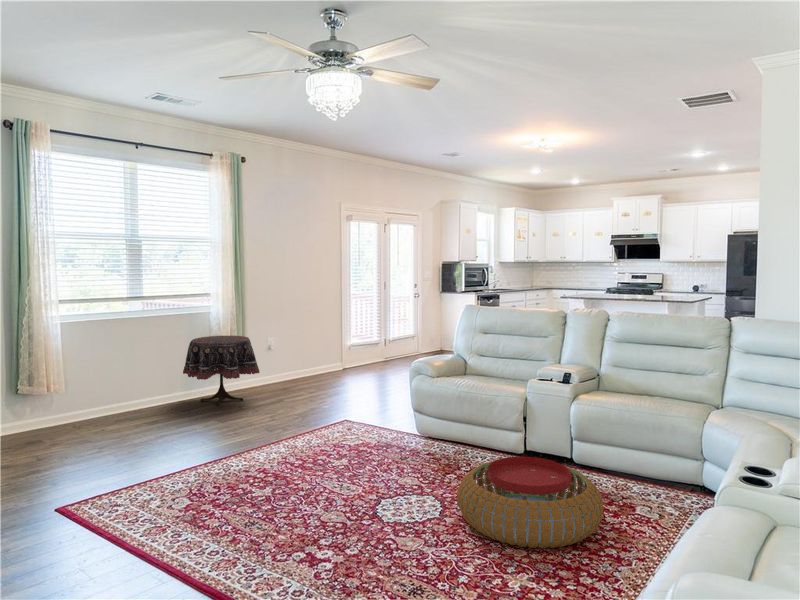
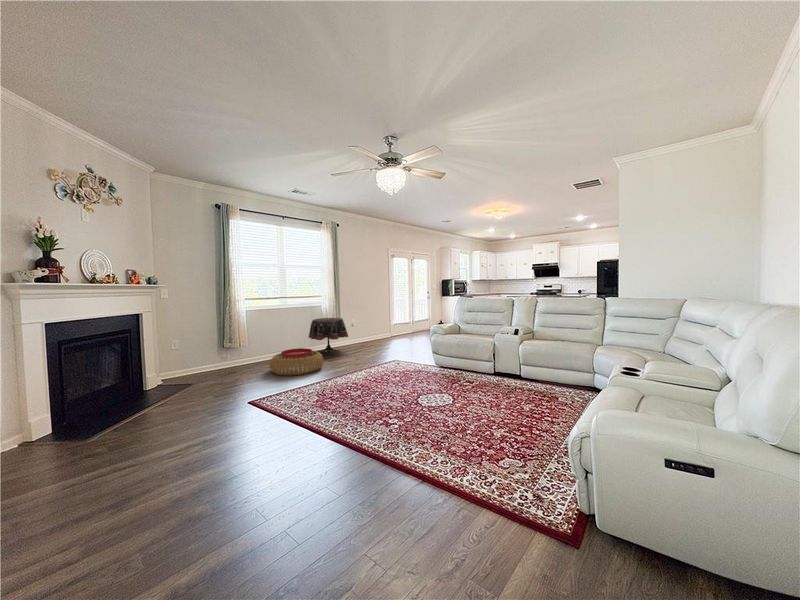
pouf: present [458,457,604,548] -> present [269,348,324,376]

